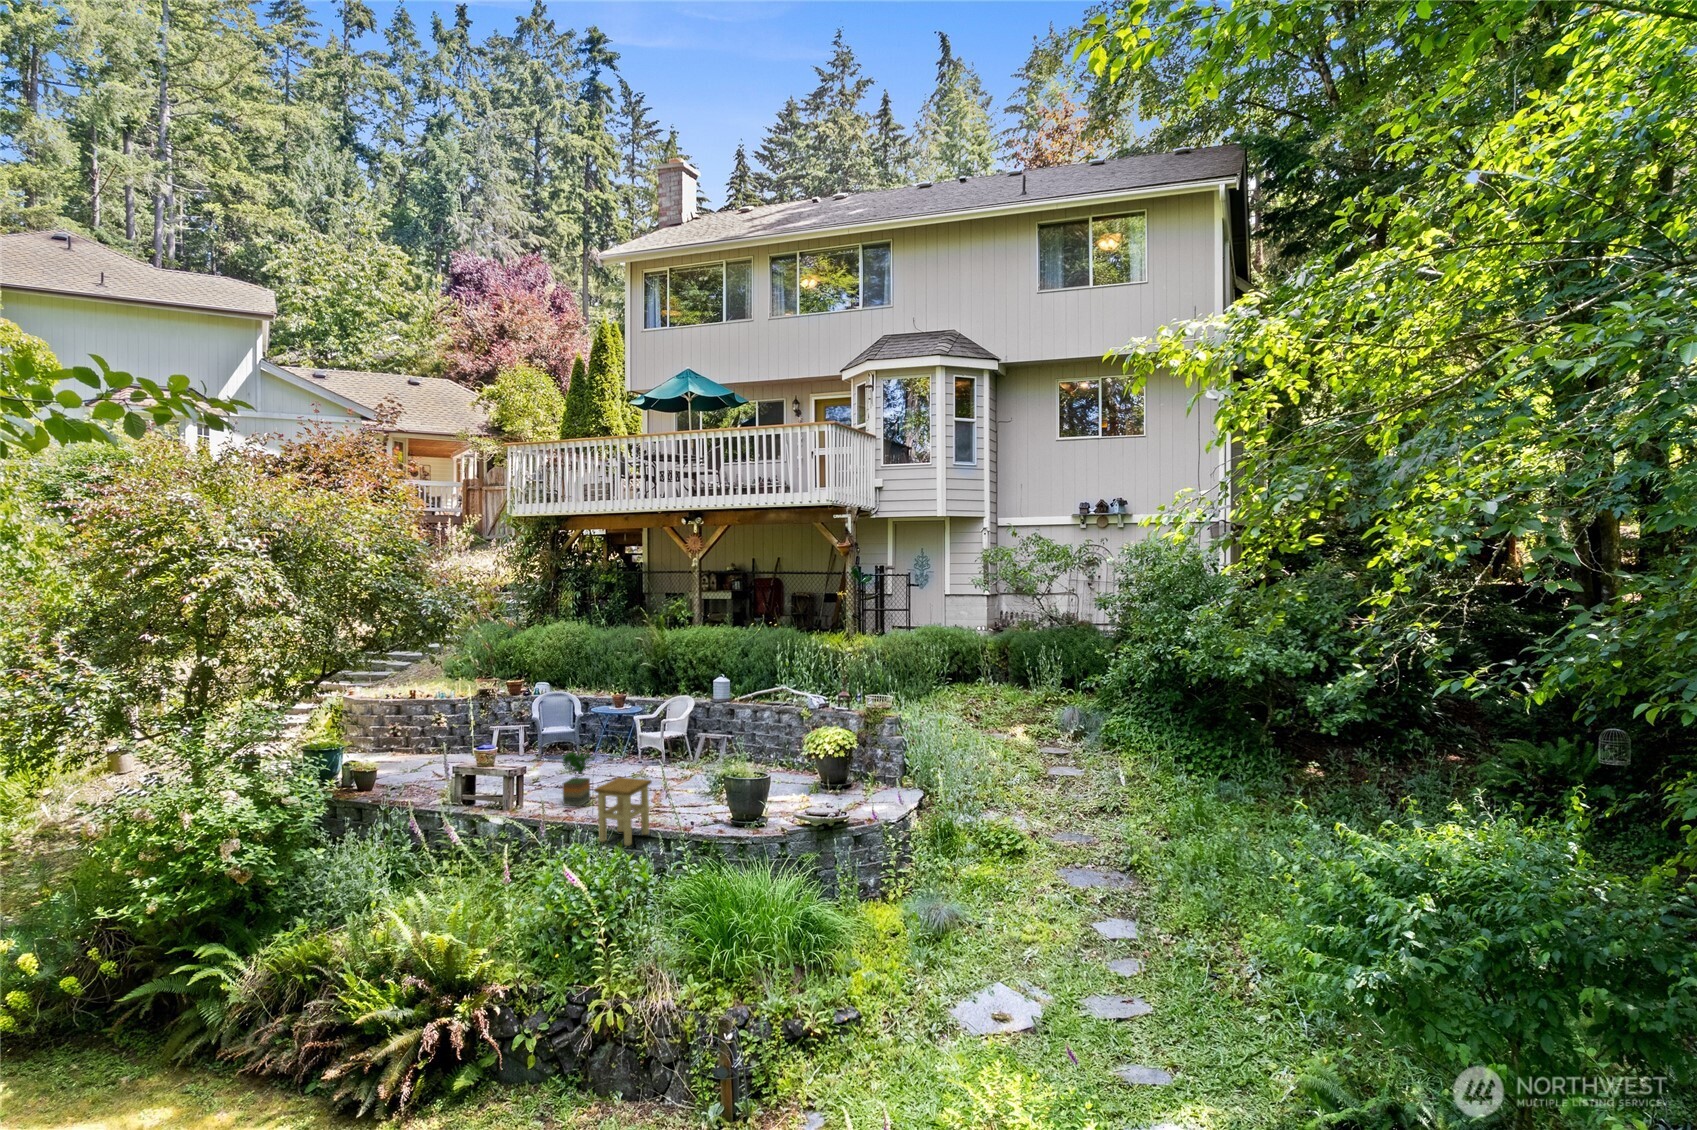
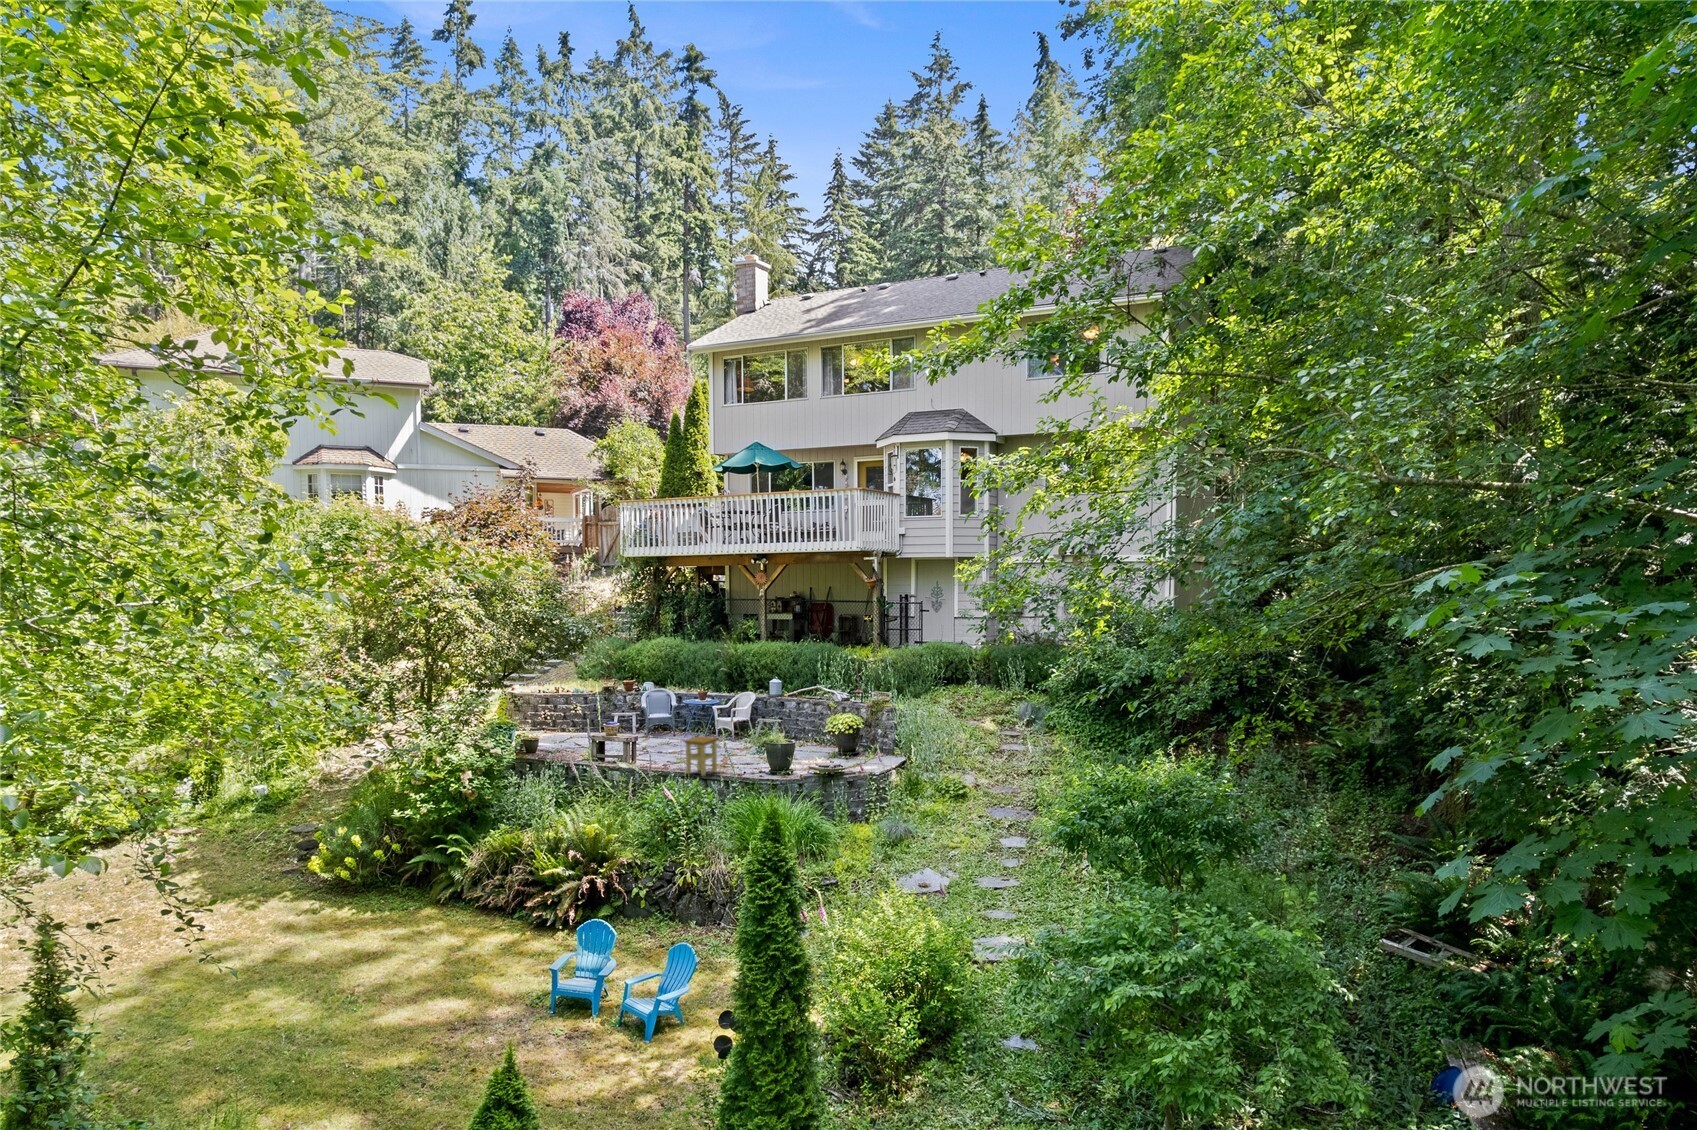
potted tree: present [562,752,595,806] -> none [663,723,685,759]

